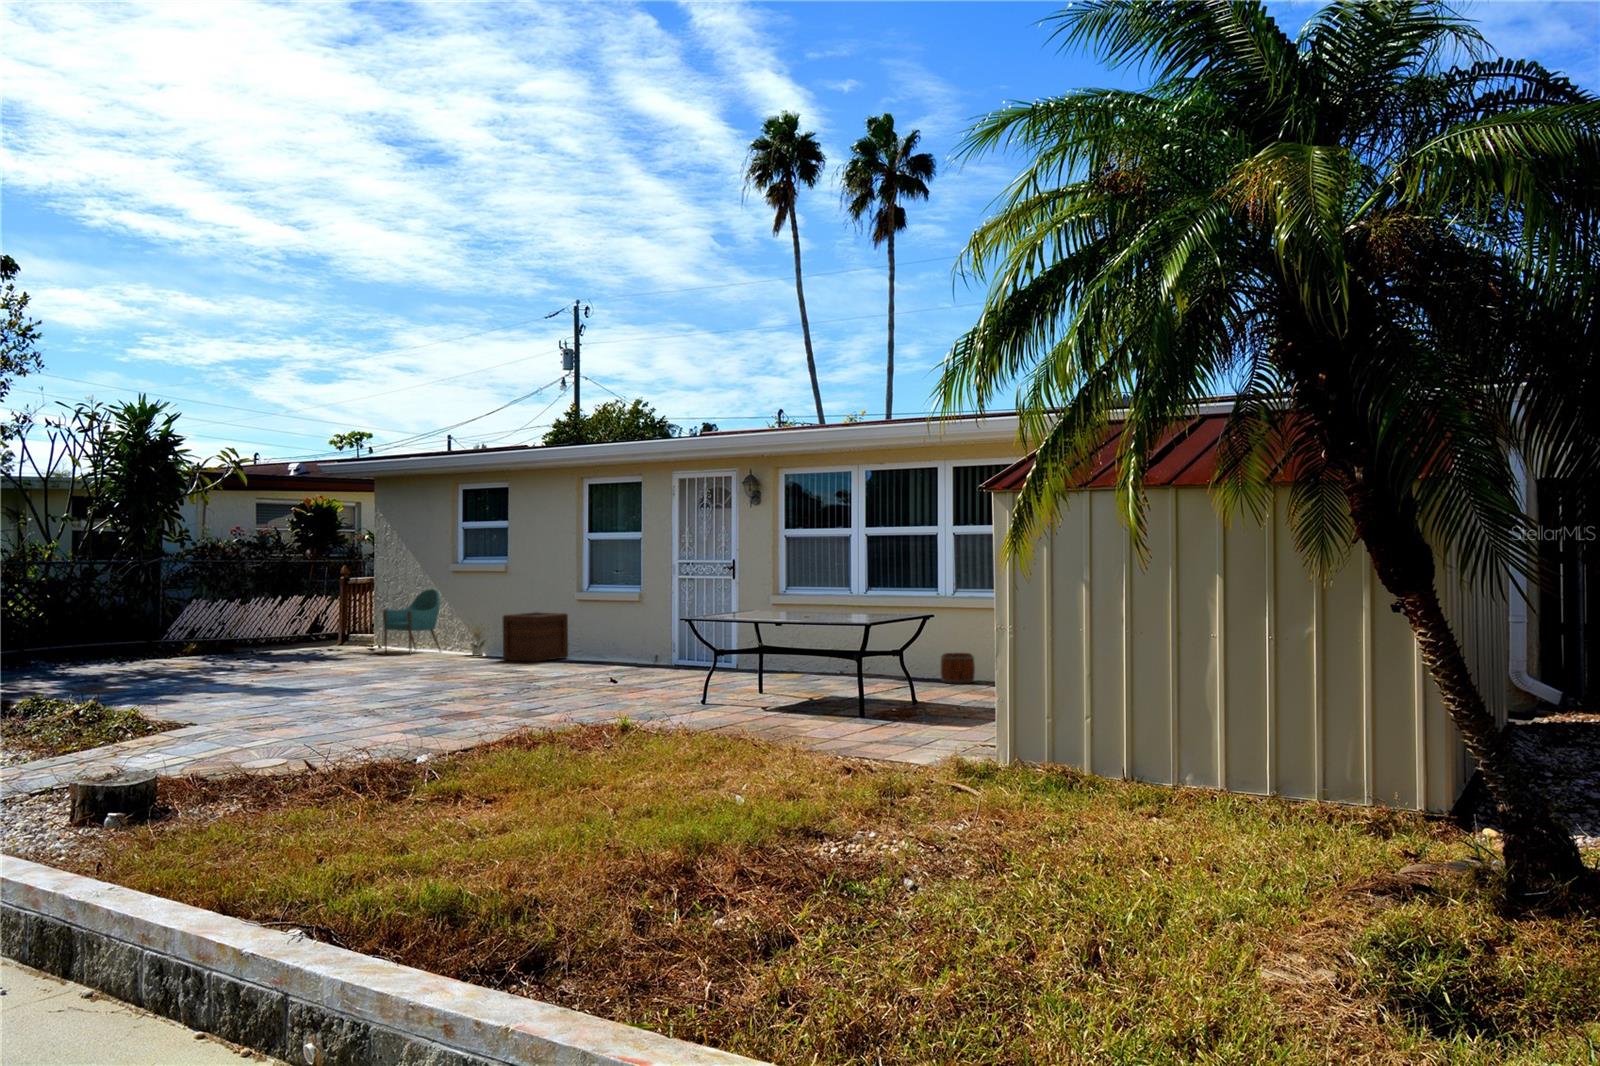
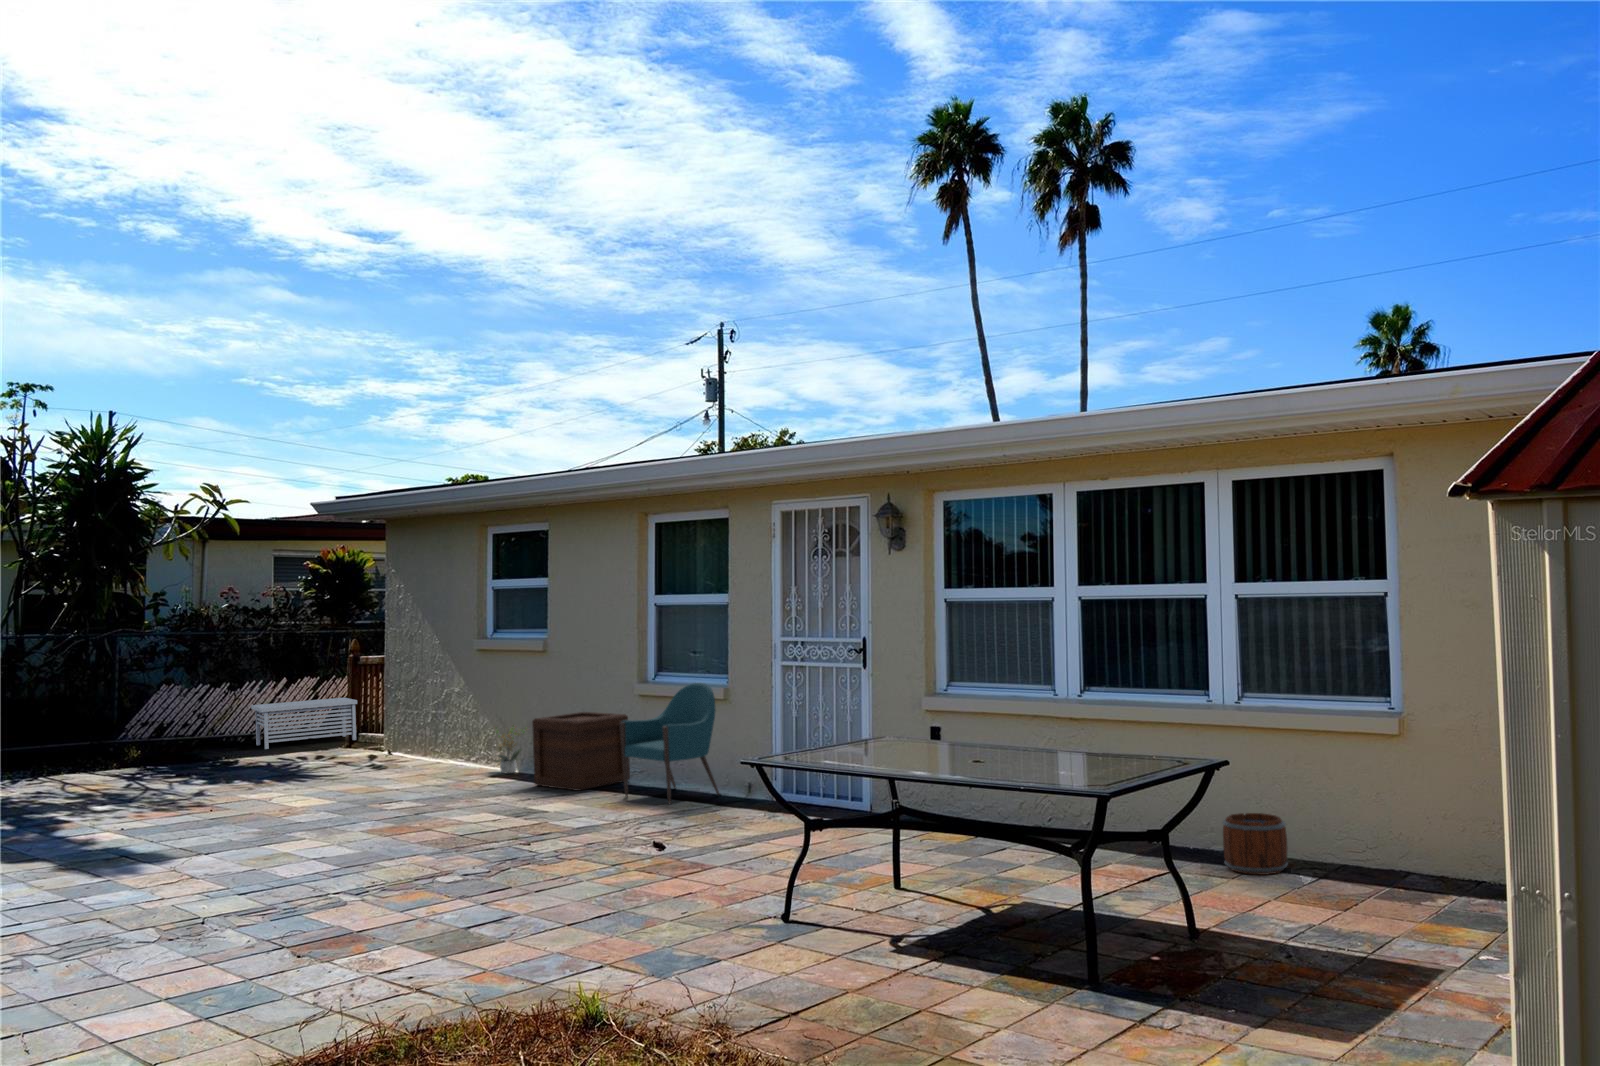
chair: present [383,589,441,654] -> present [620,683,719,804]
storage bench: none [259,612,341,647] -> present [251,698,357,749]

